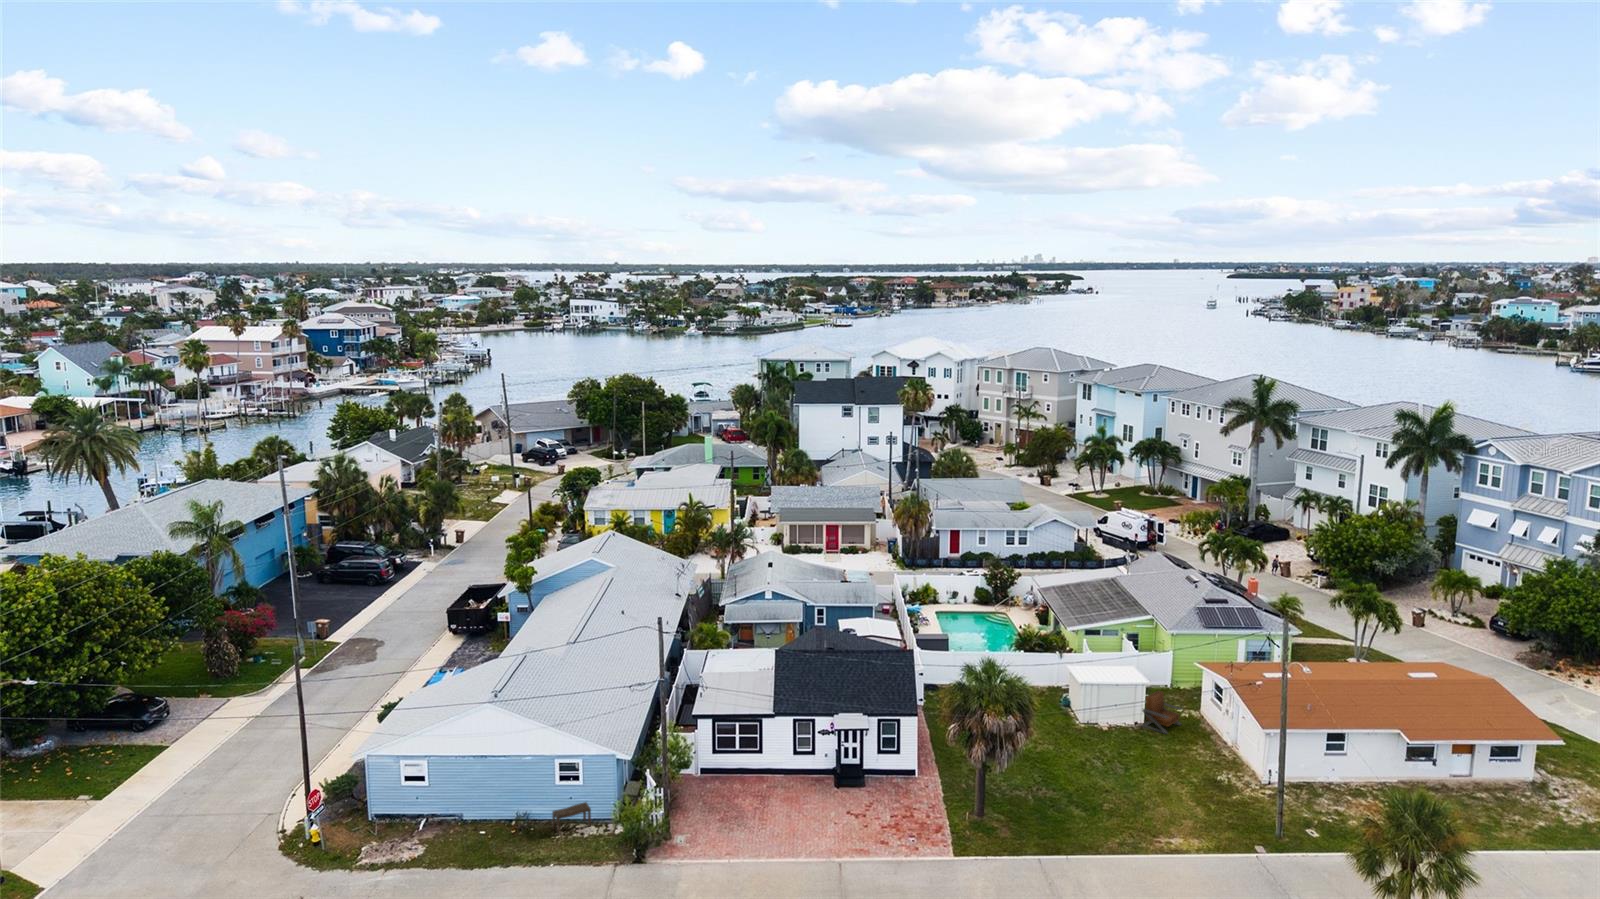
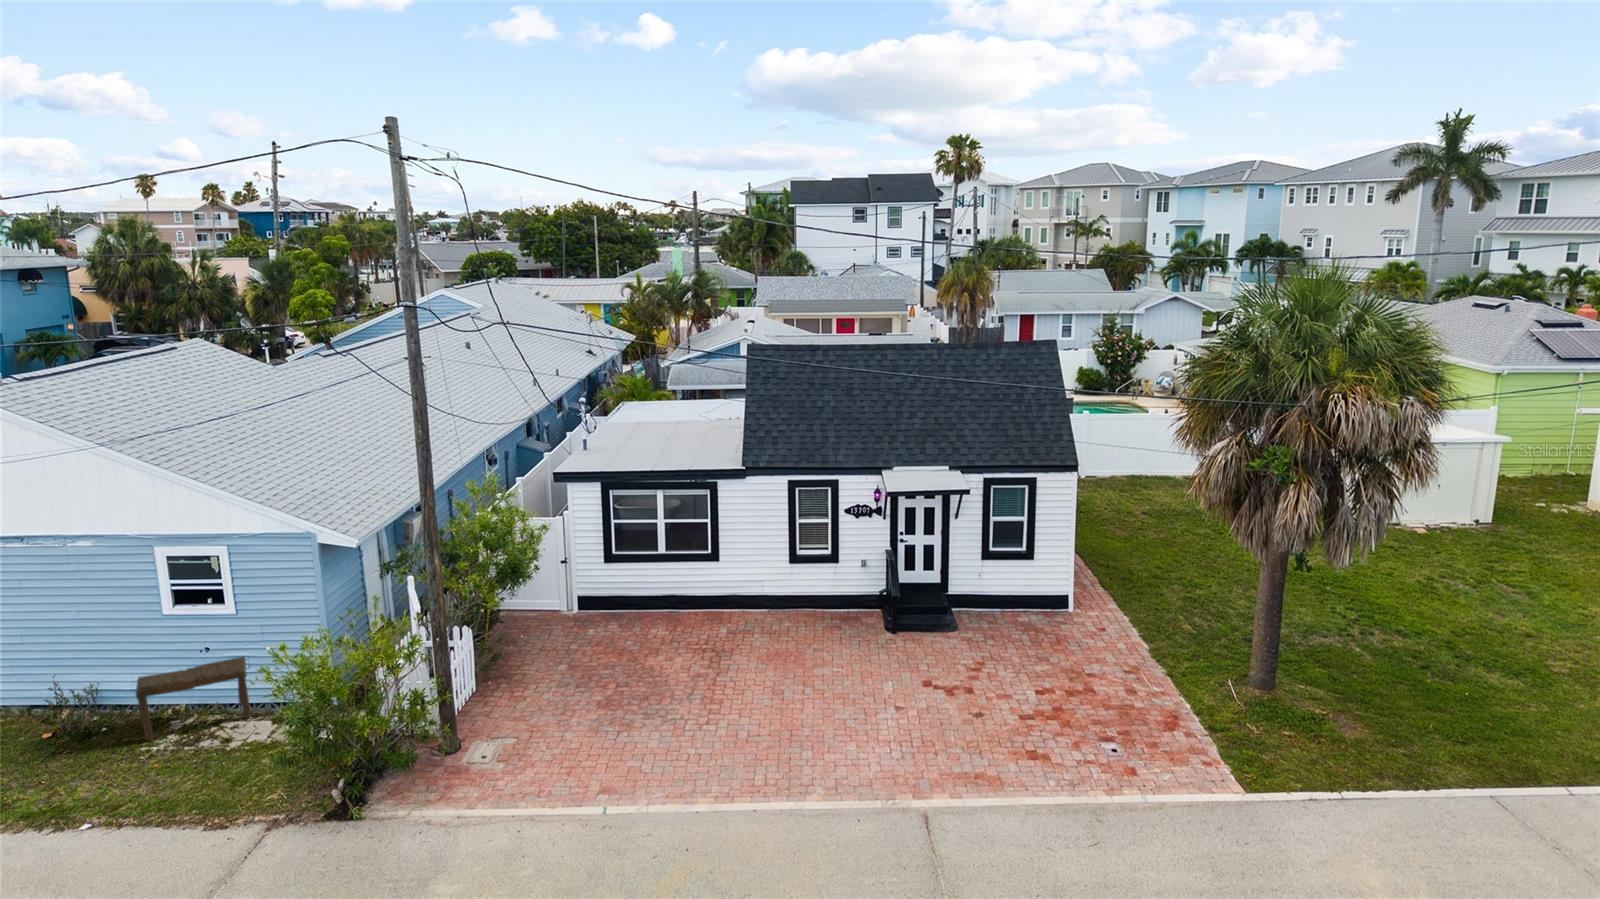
lounge chair: present [1142,691,1182,734] -> none [1489,460,1573,539]

